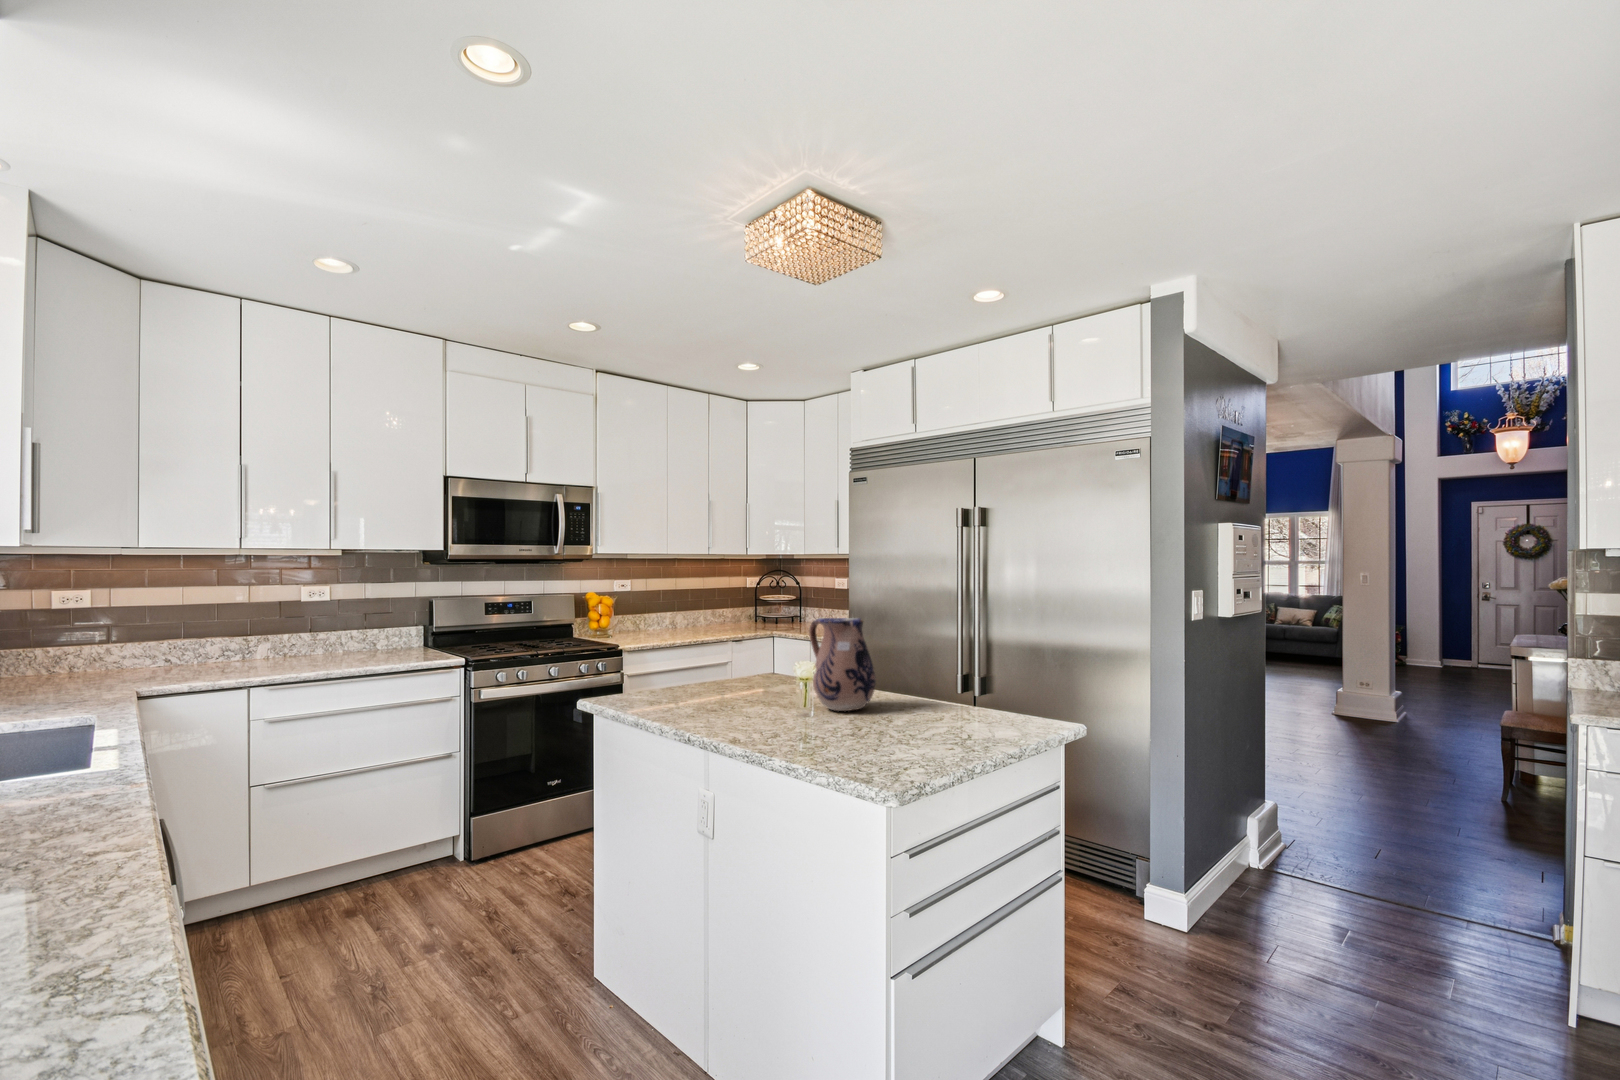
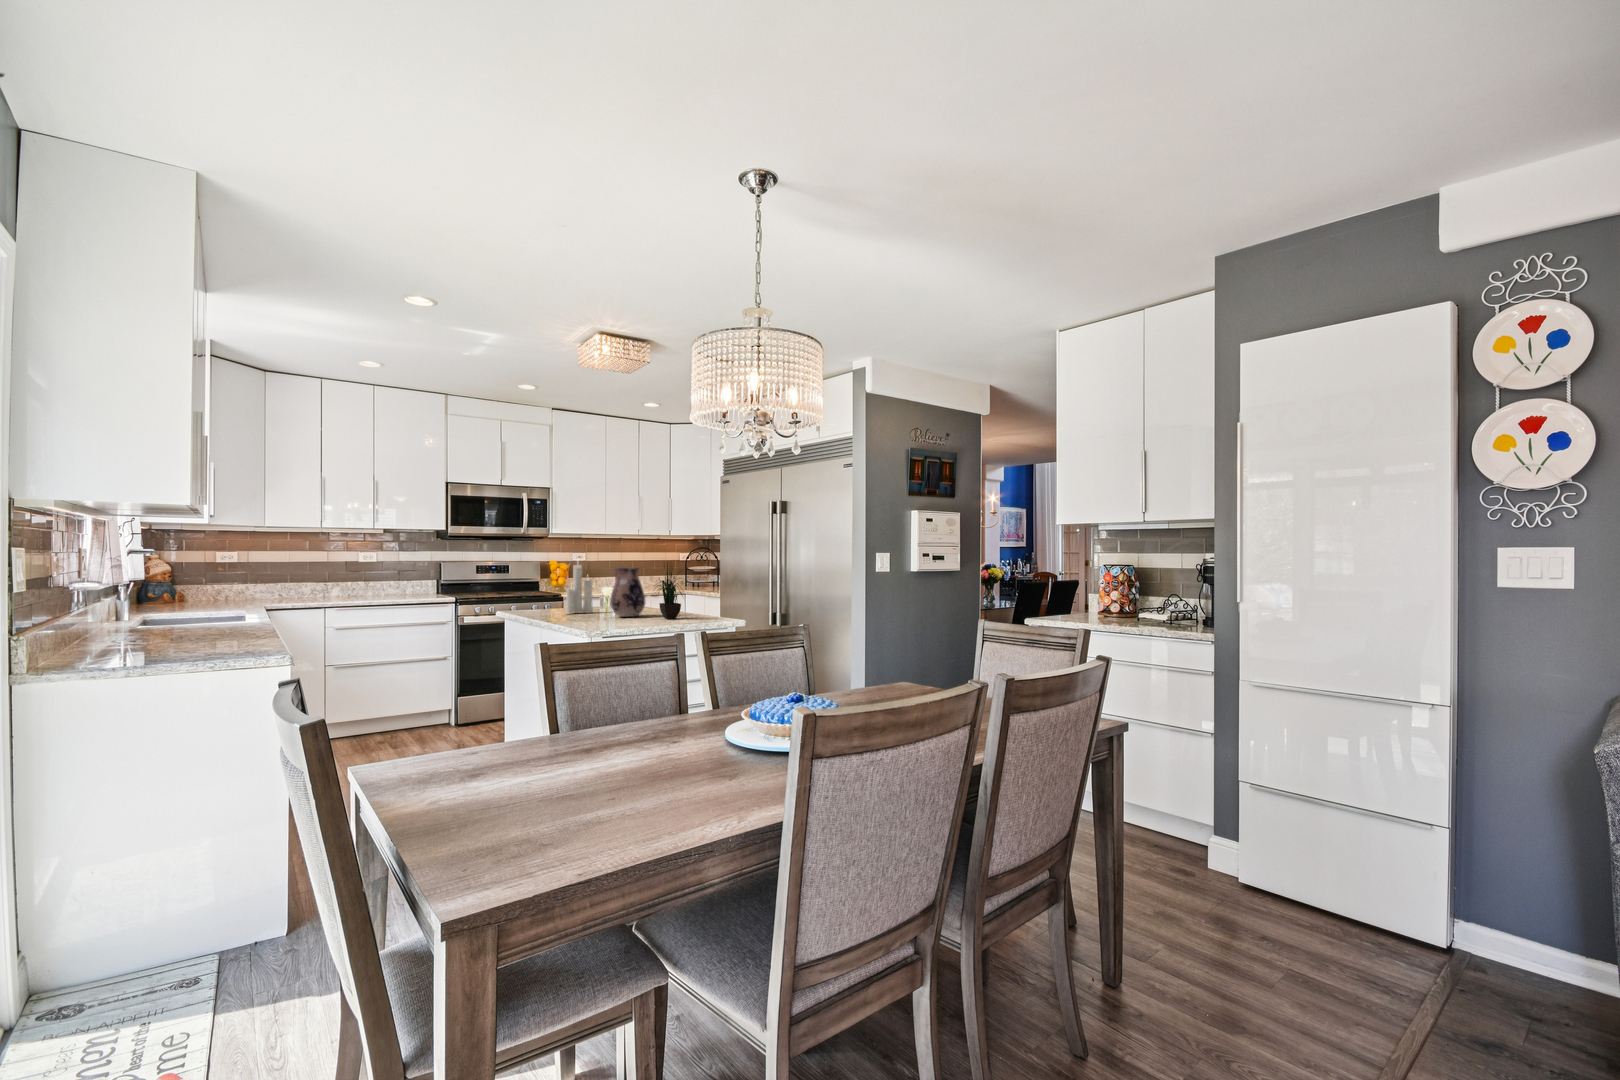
potted plant: none [912,581,988,719] -> present [657,562,682,619]
candle: none [700,594,745,697] -> present [565,565,593,613]

